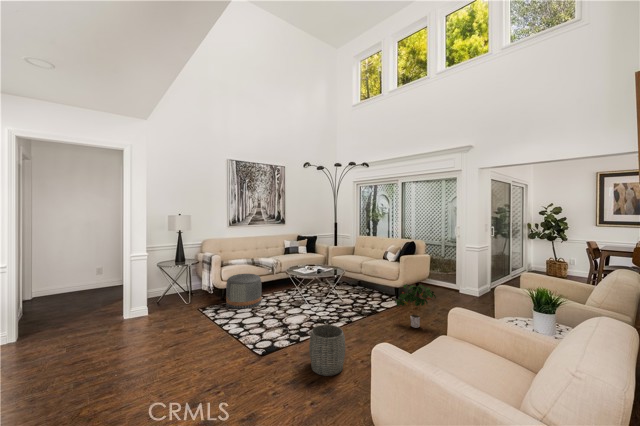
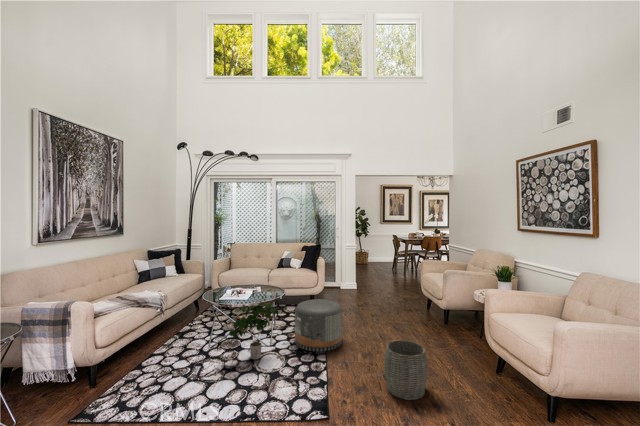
pouf: present [226,274,262,309] -> present [295,299,342,352]
potted plant: present [395,284,436,328] -> present [229,302,279,359]

